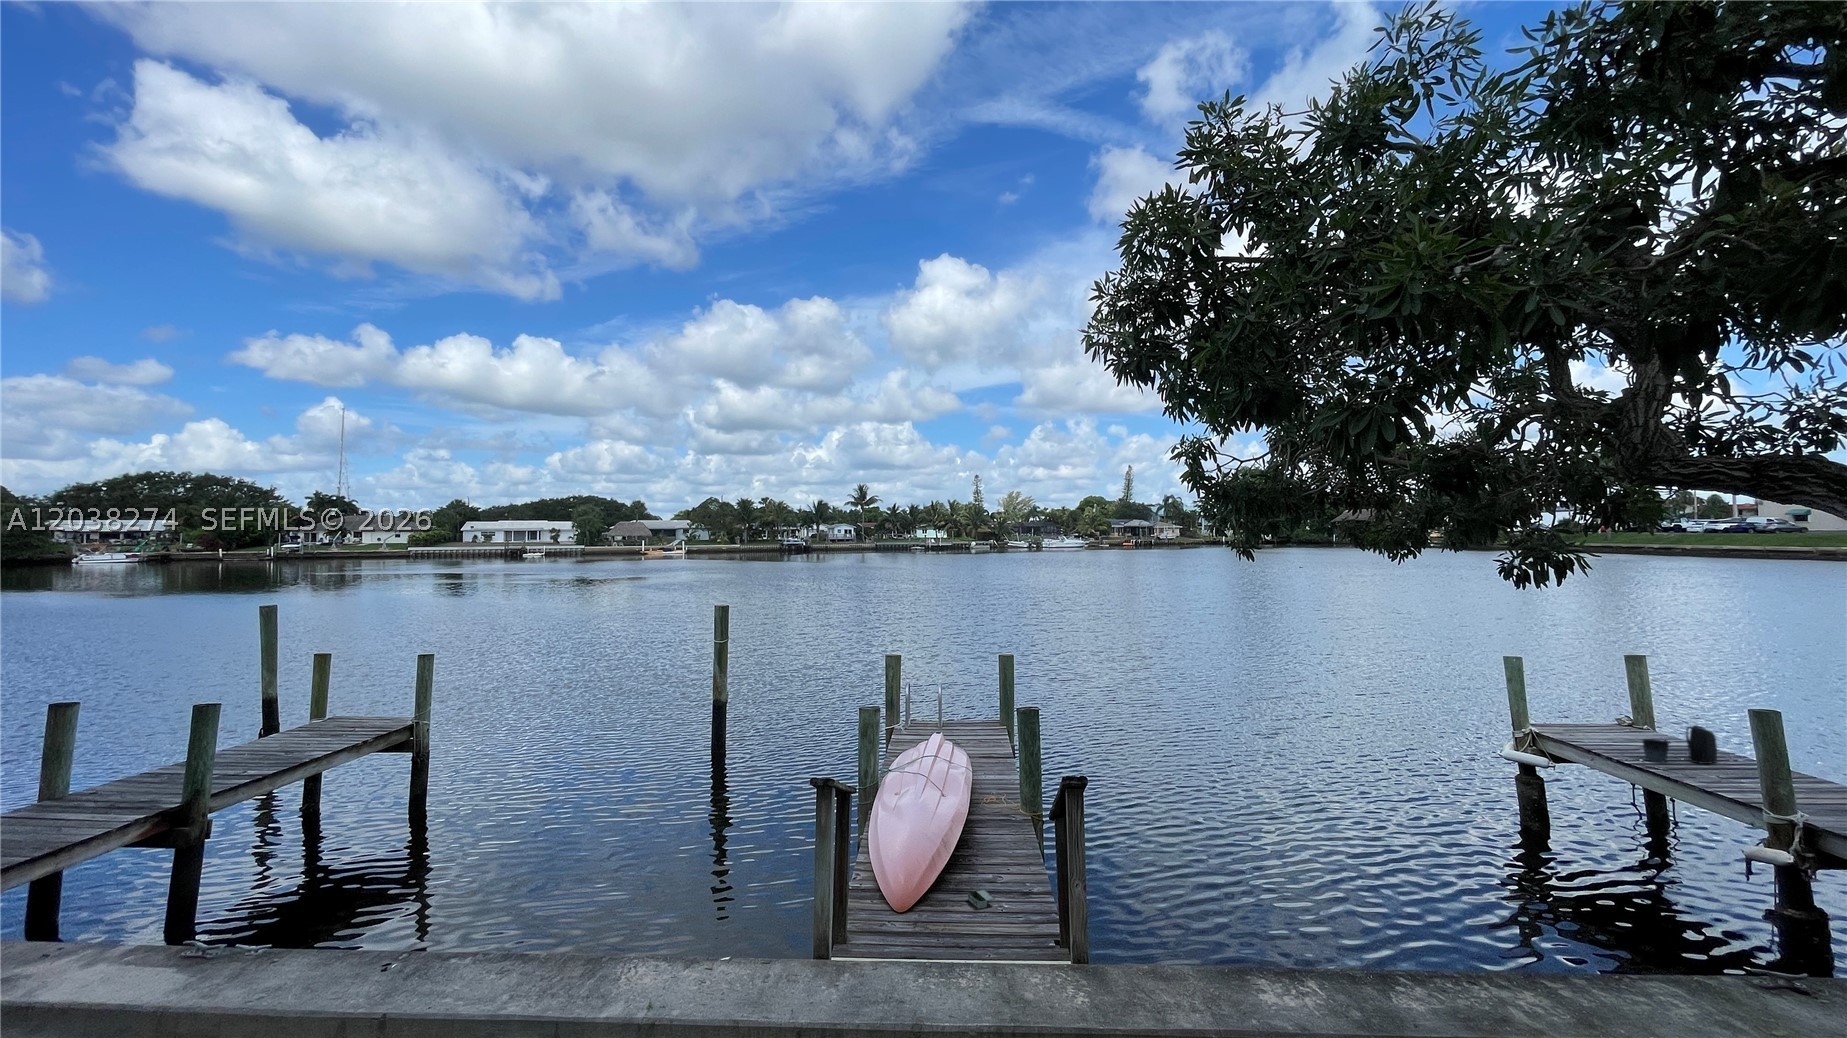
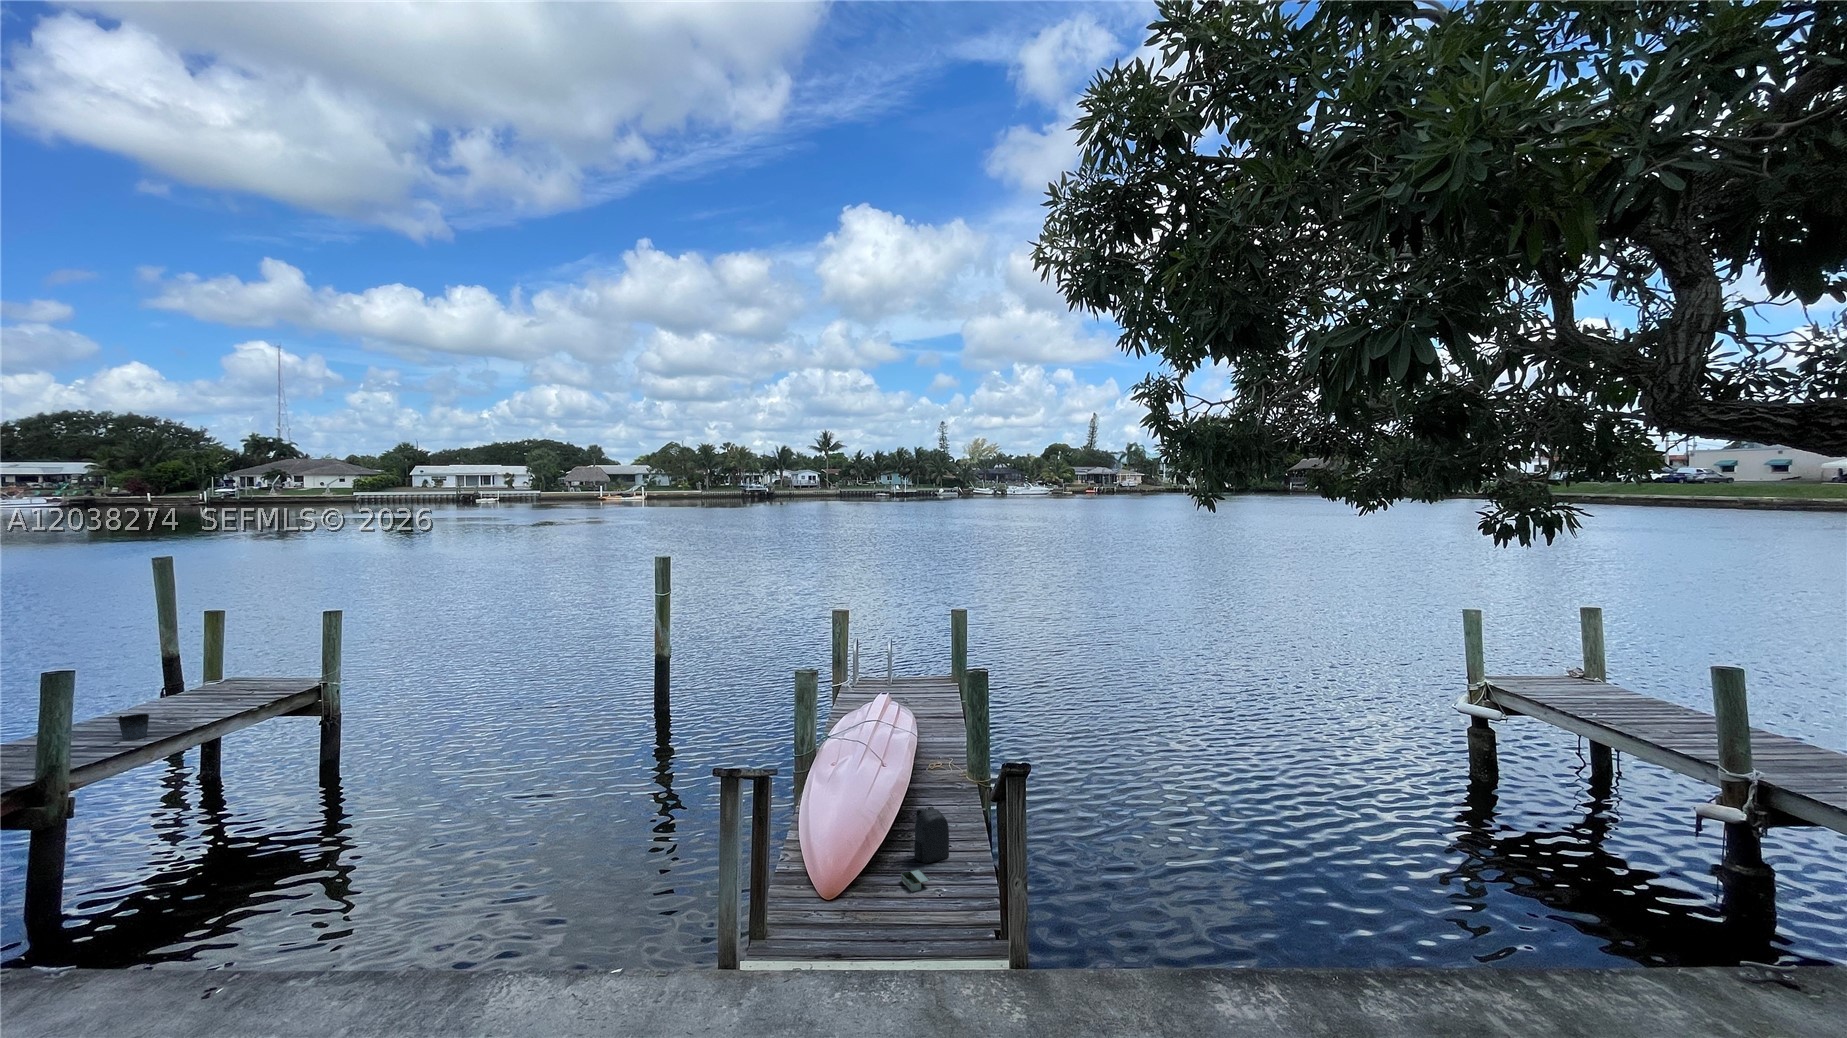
backpack: present [1686,725,1717,764] -> present [914,807,949,863]
bucket: present [1643,739,1670,763] -> present [116,714,149,740]

